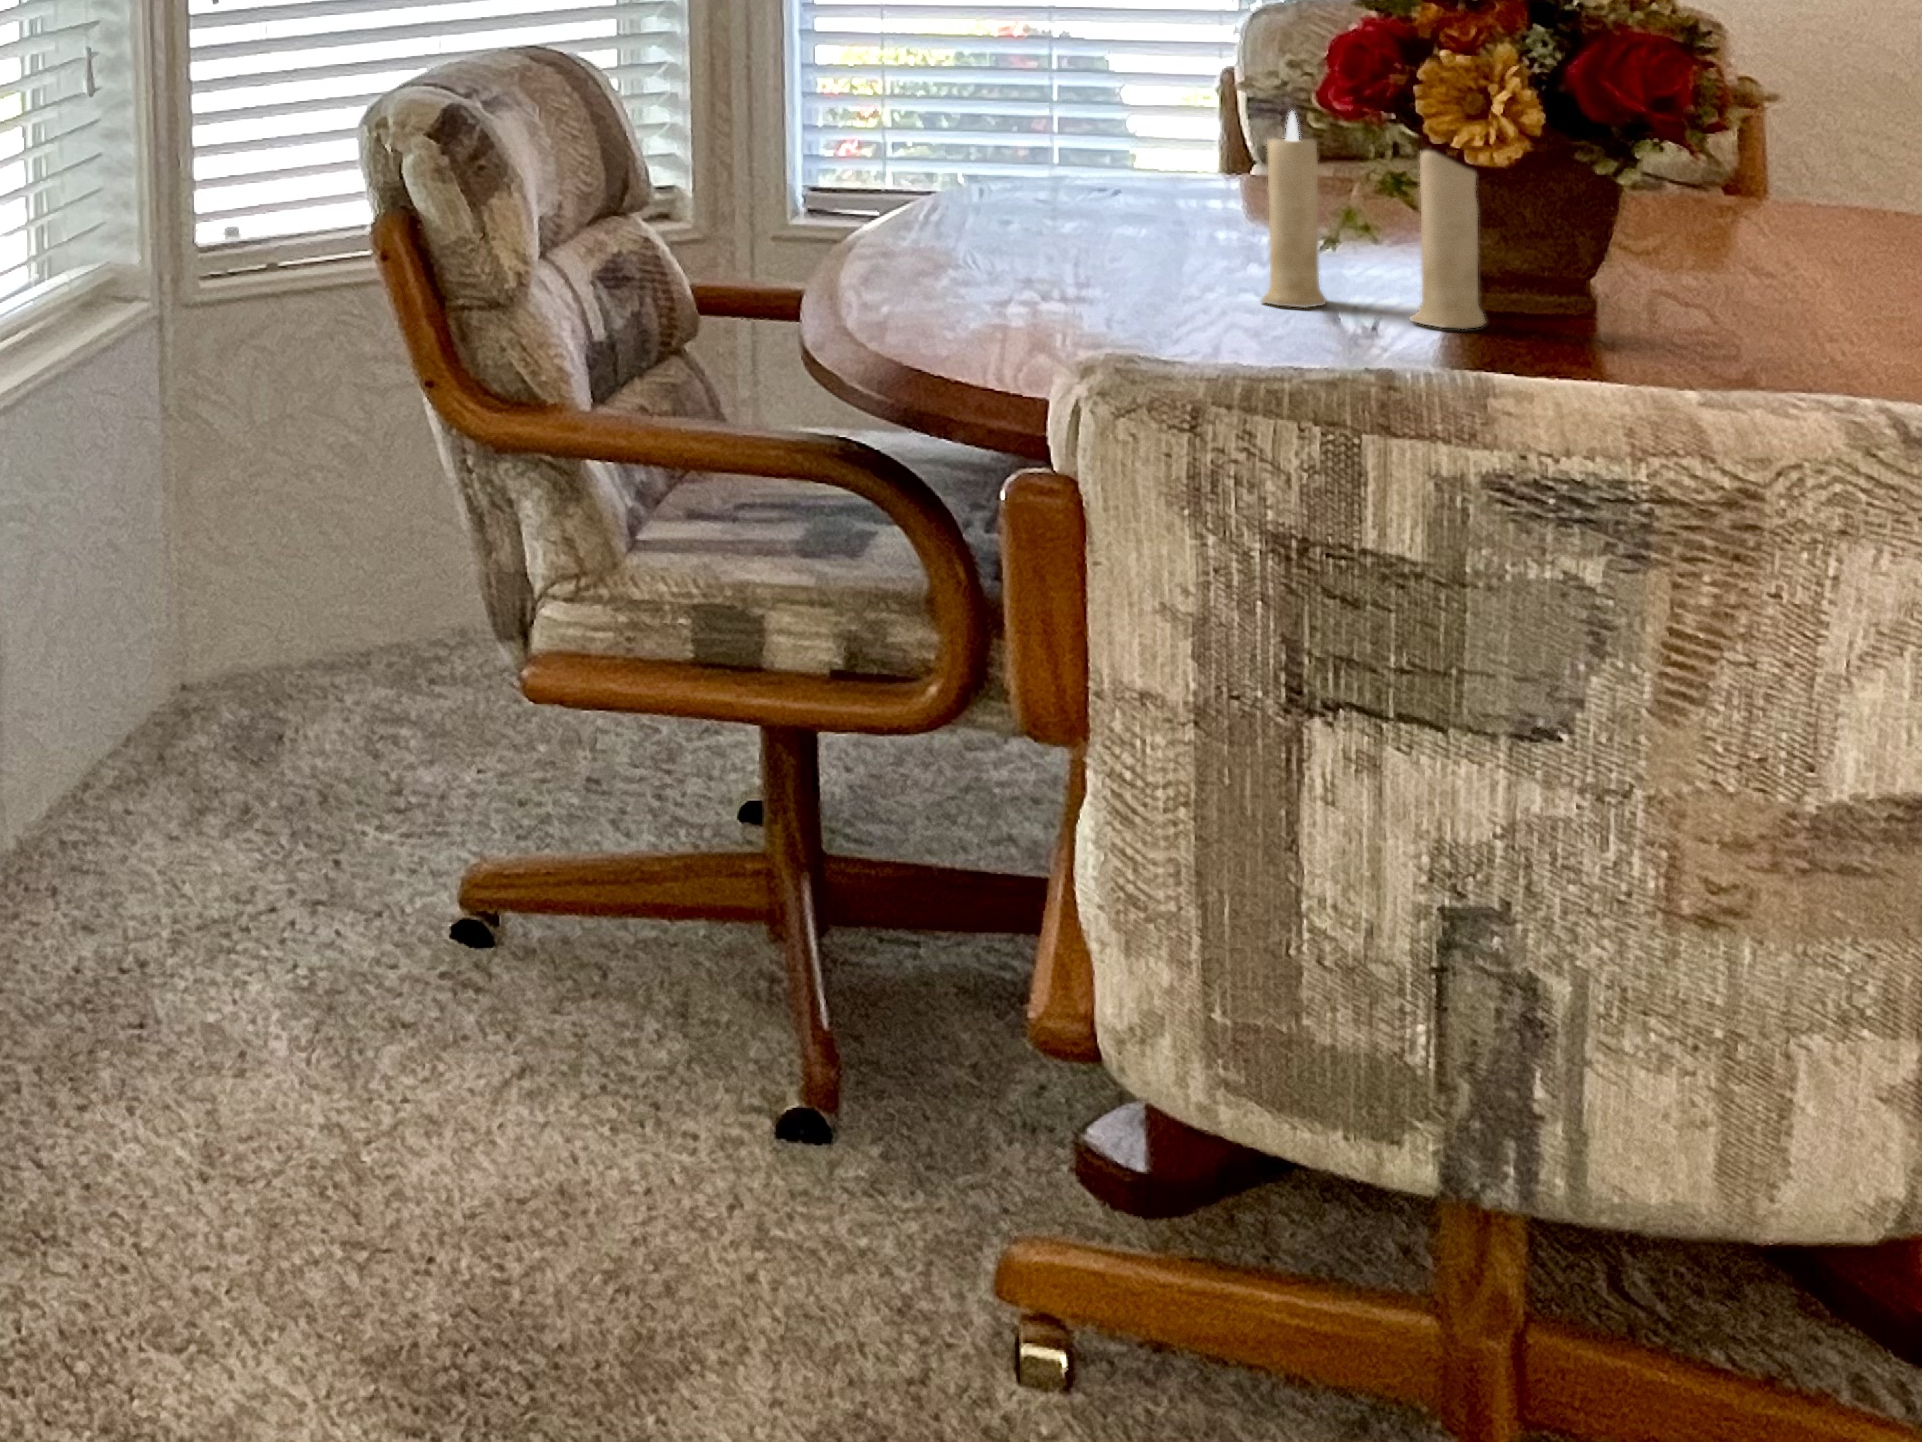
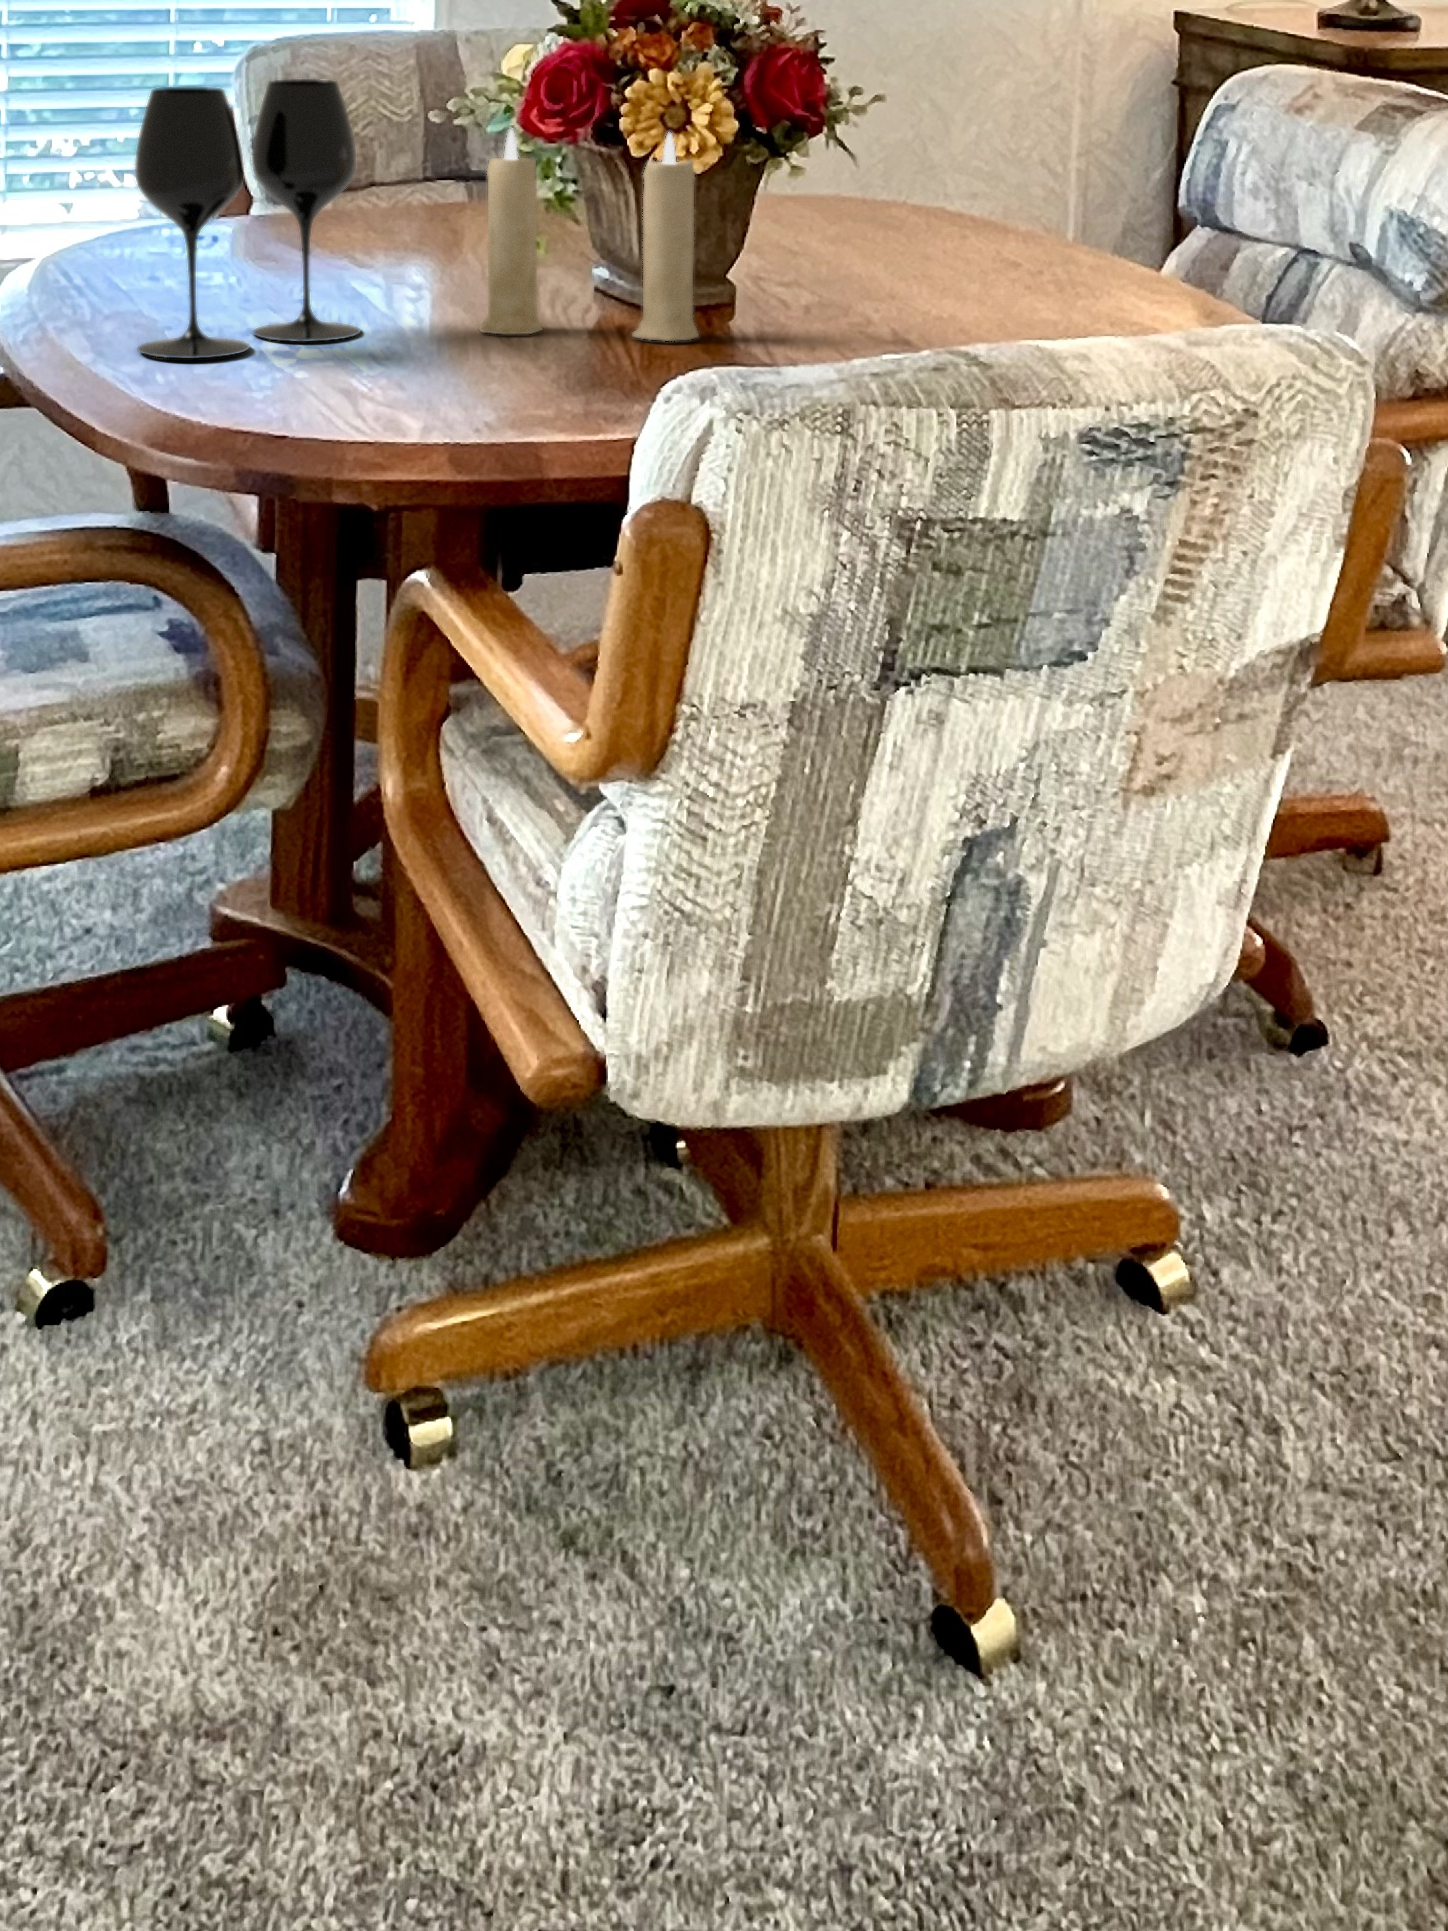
wine glass: none [924,61,1149,303] -> present [135,79,361,358]

